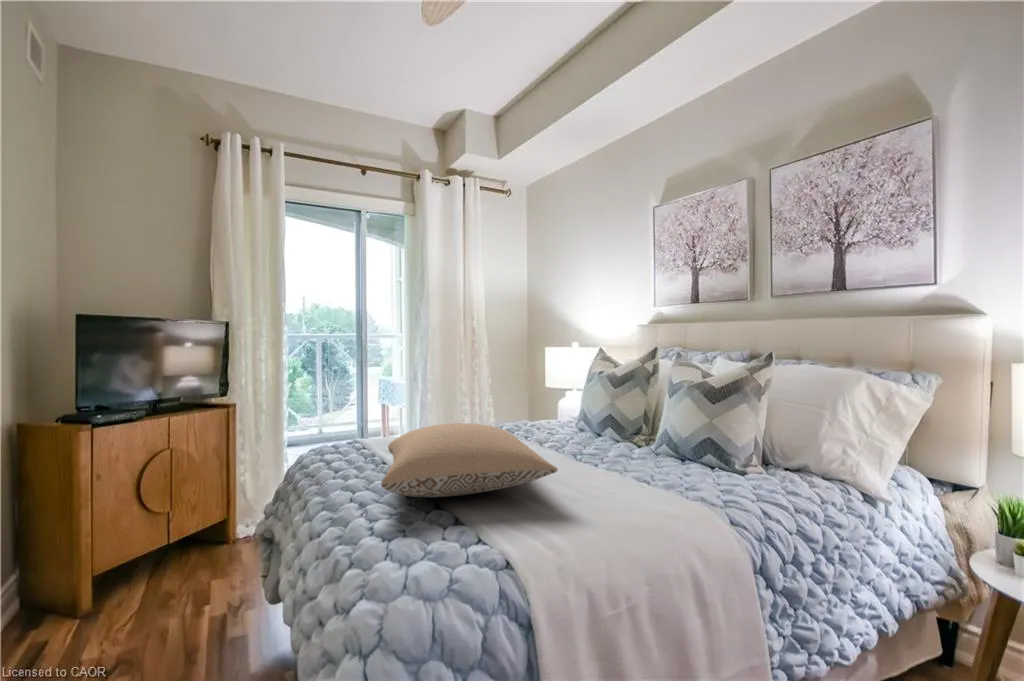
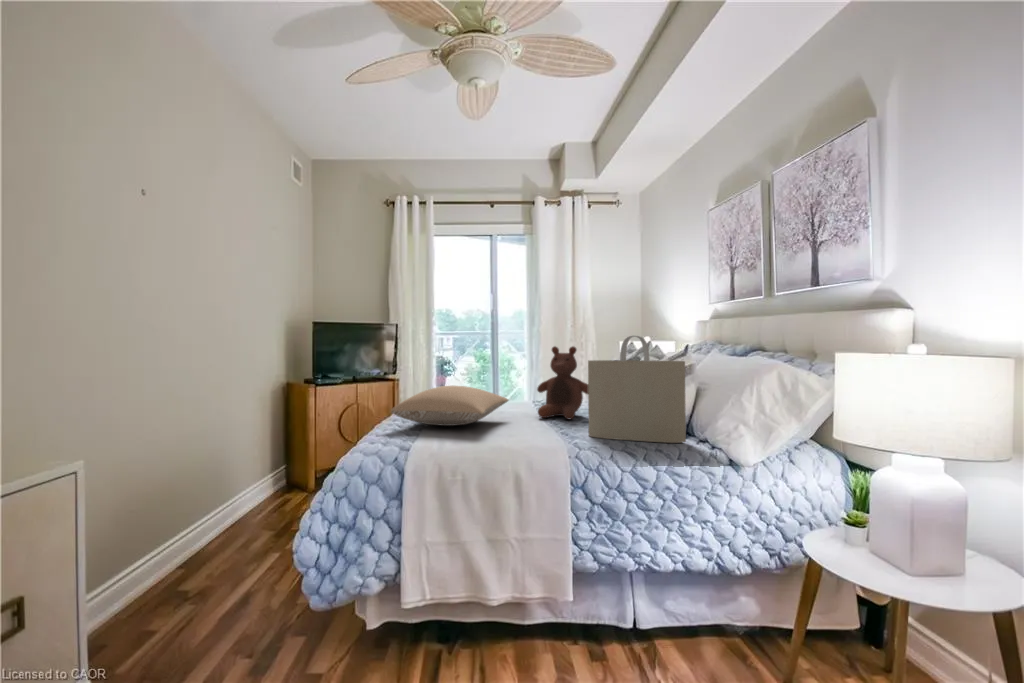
tote bag: none [679,340,800,484] -> present [588,336,686,443]
stuffed bear: none [529,357,606,459] -> present [537,346,588,419]

